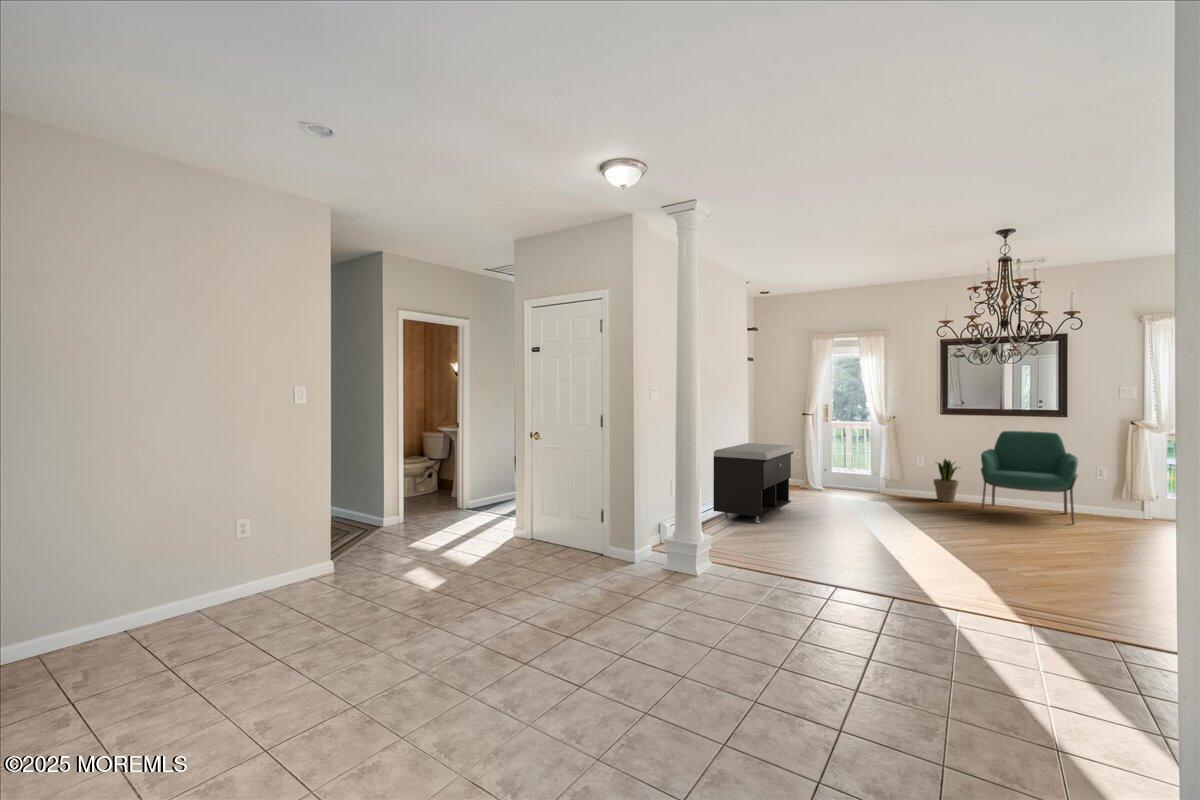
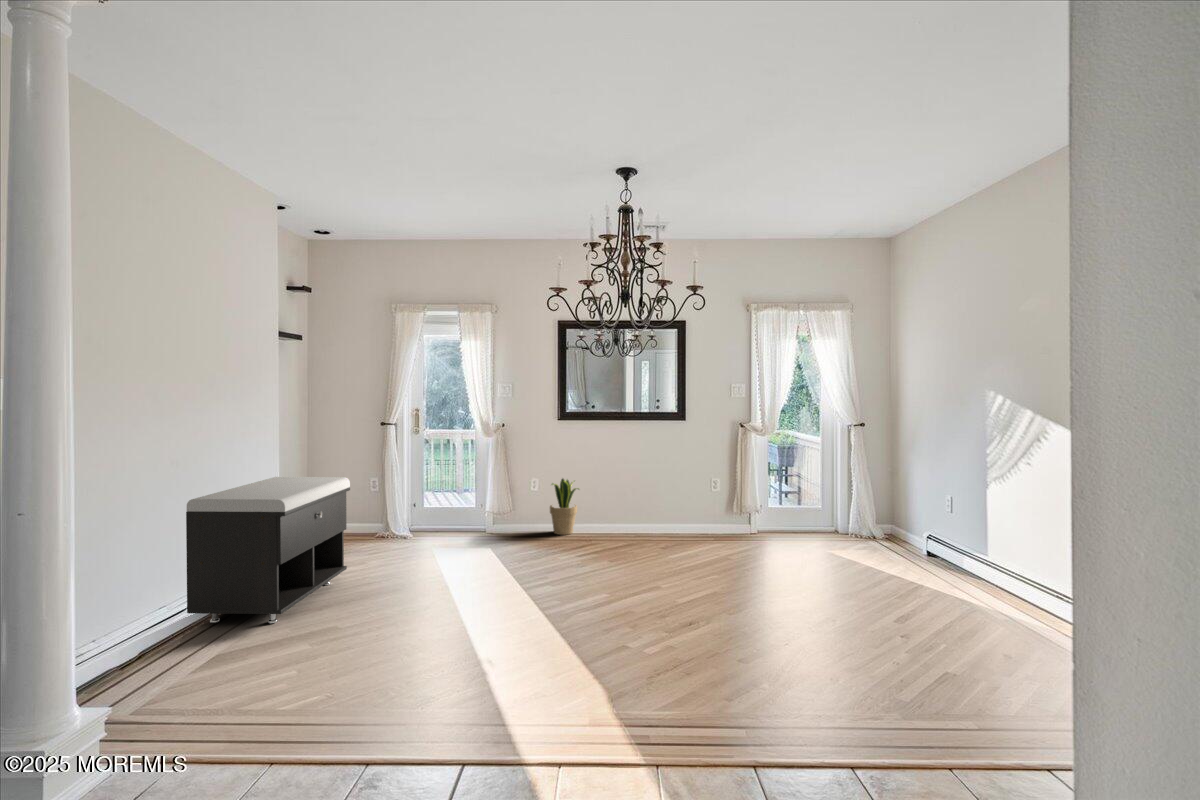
armchair: present [981,431,1078,524] -> none [602,439,697,551]

